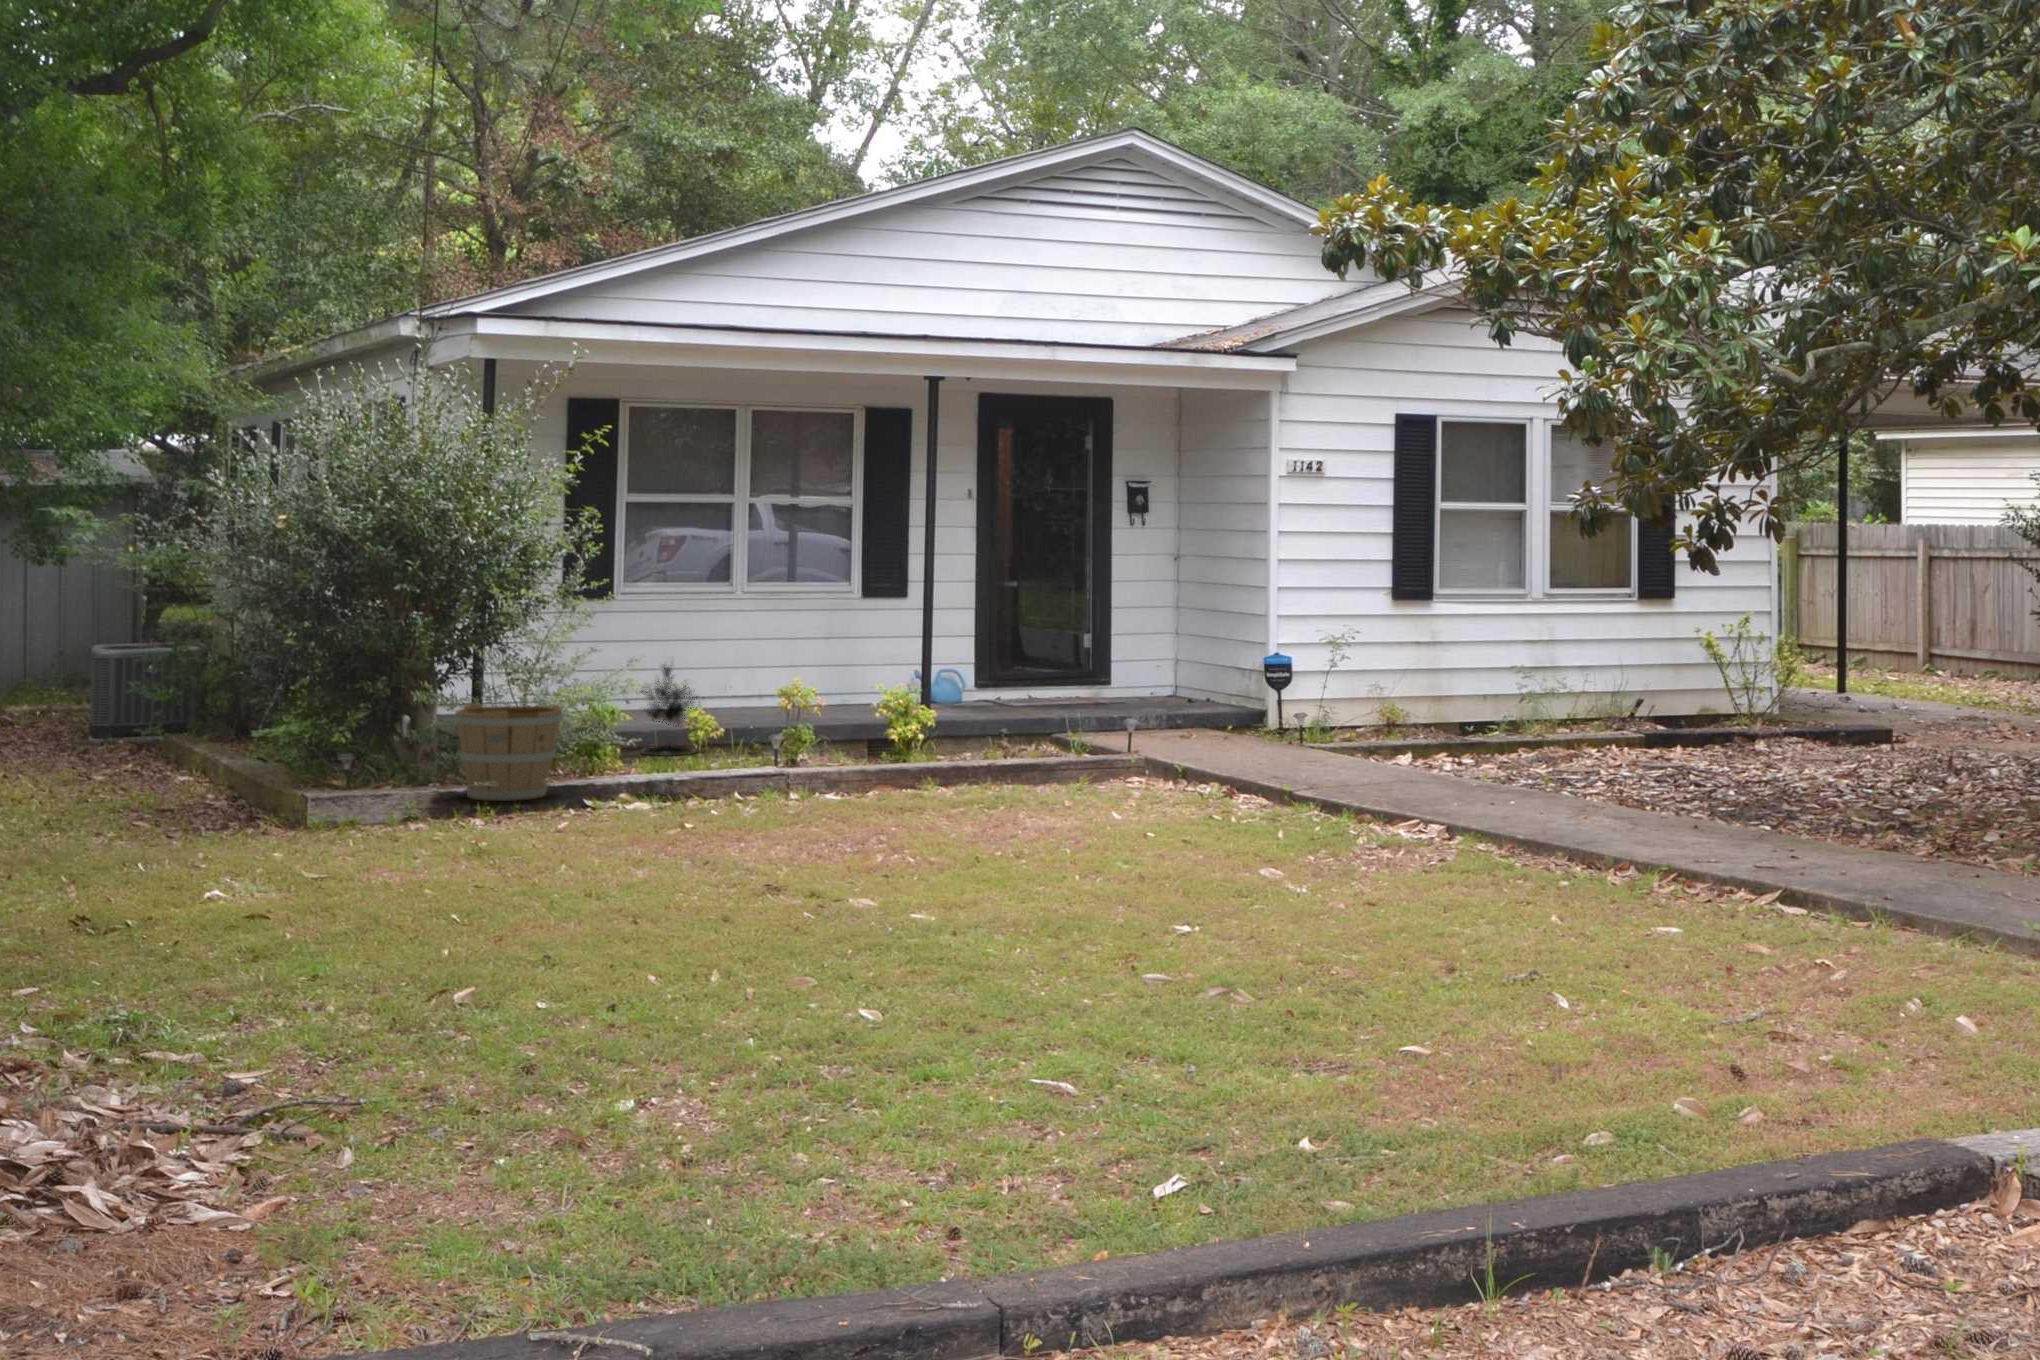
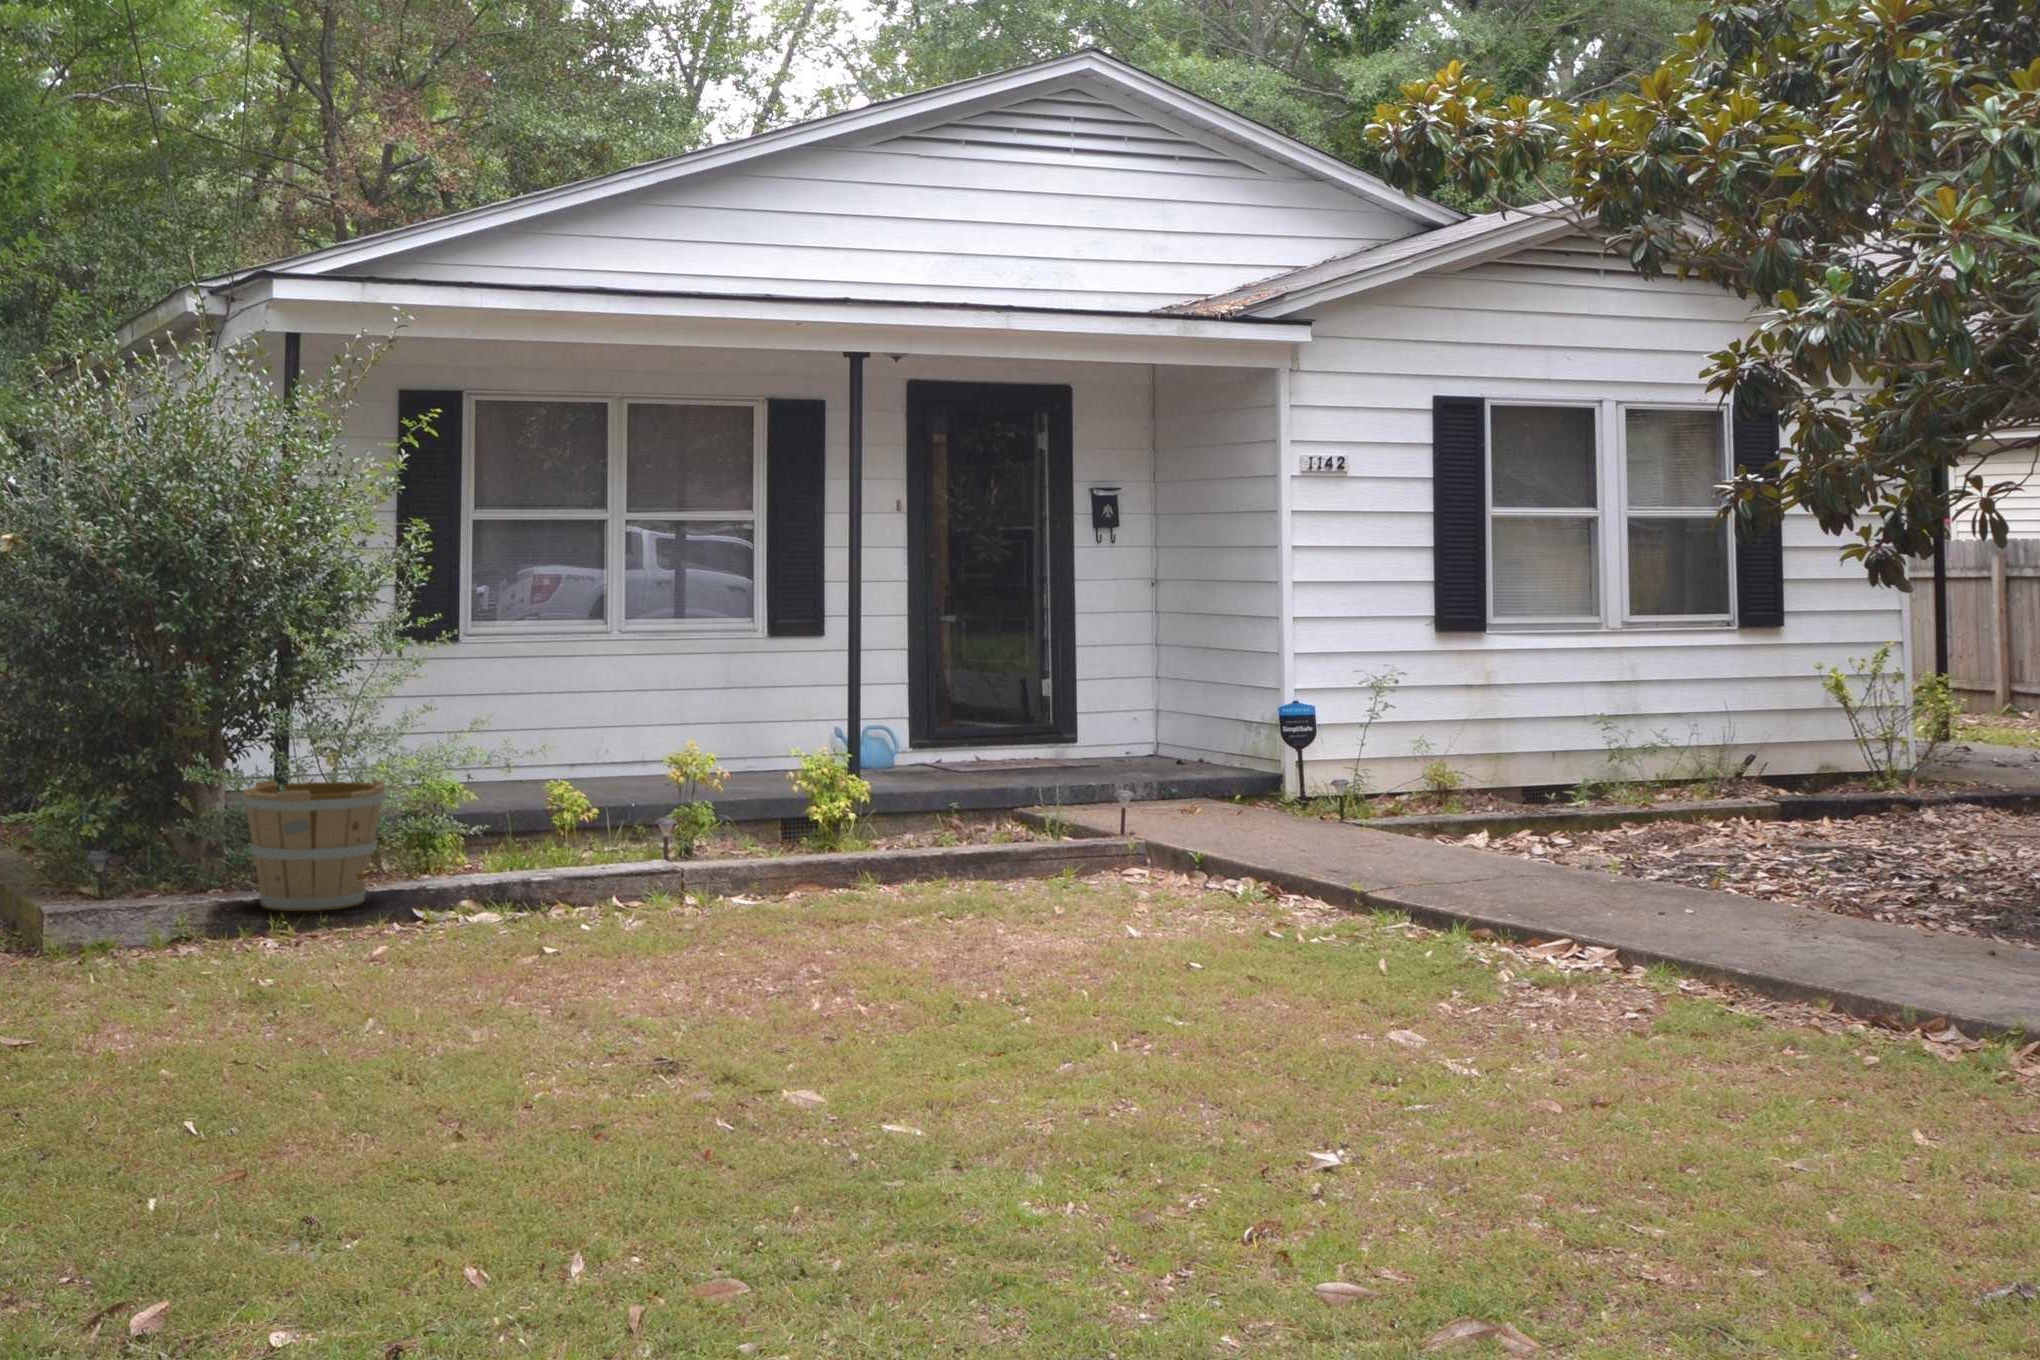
potted tree: present [641,667,700,756] -> none [492,710,576,840]

